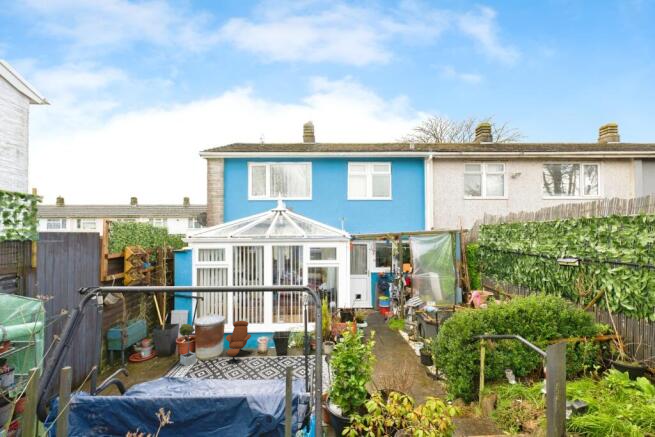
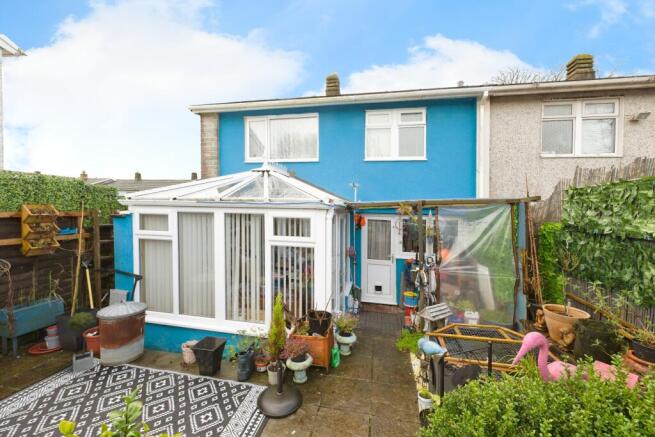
lounge chair: present [226,321,251,364] -> none [125,313,181,382]

